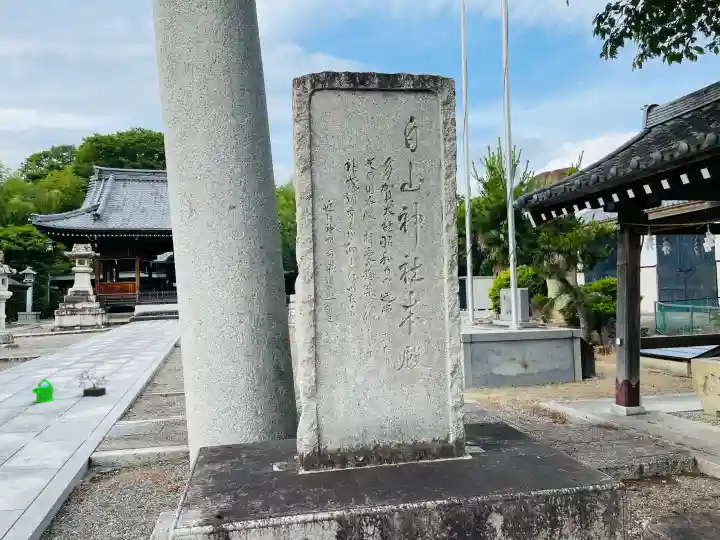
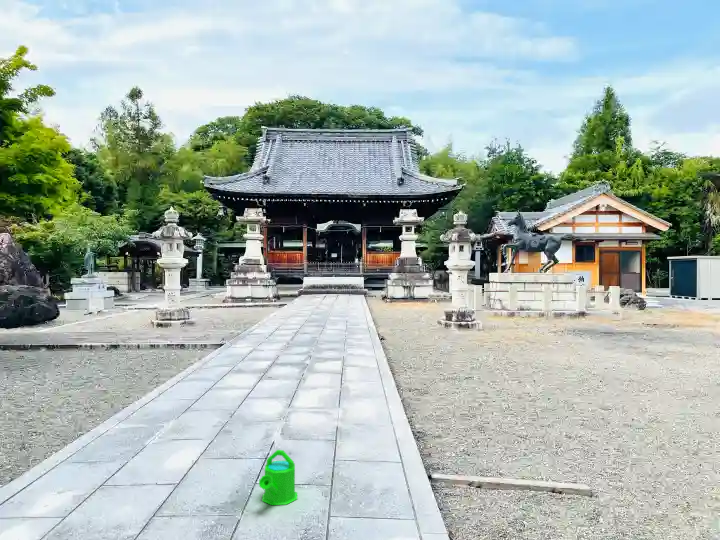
decorative plant: present [79,371,107,396] -> none [340,428,403,495]

